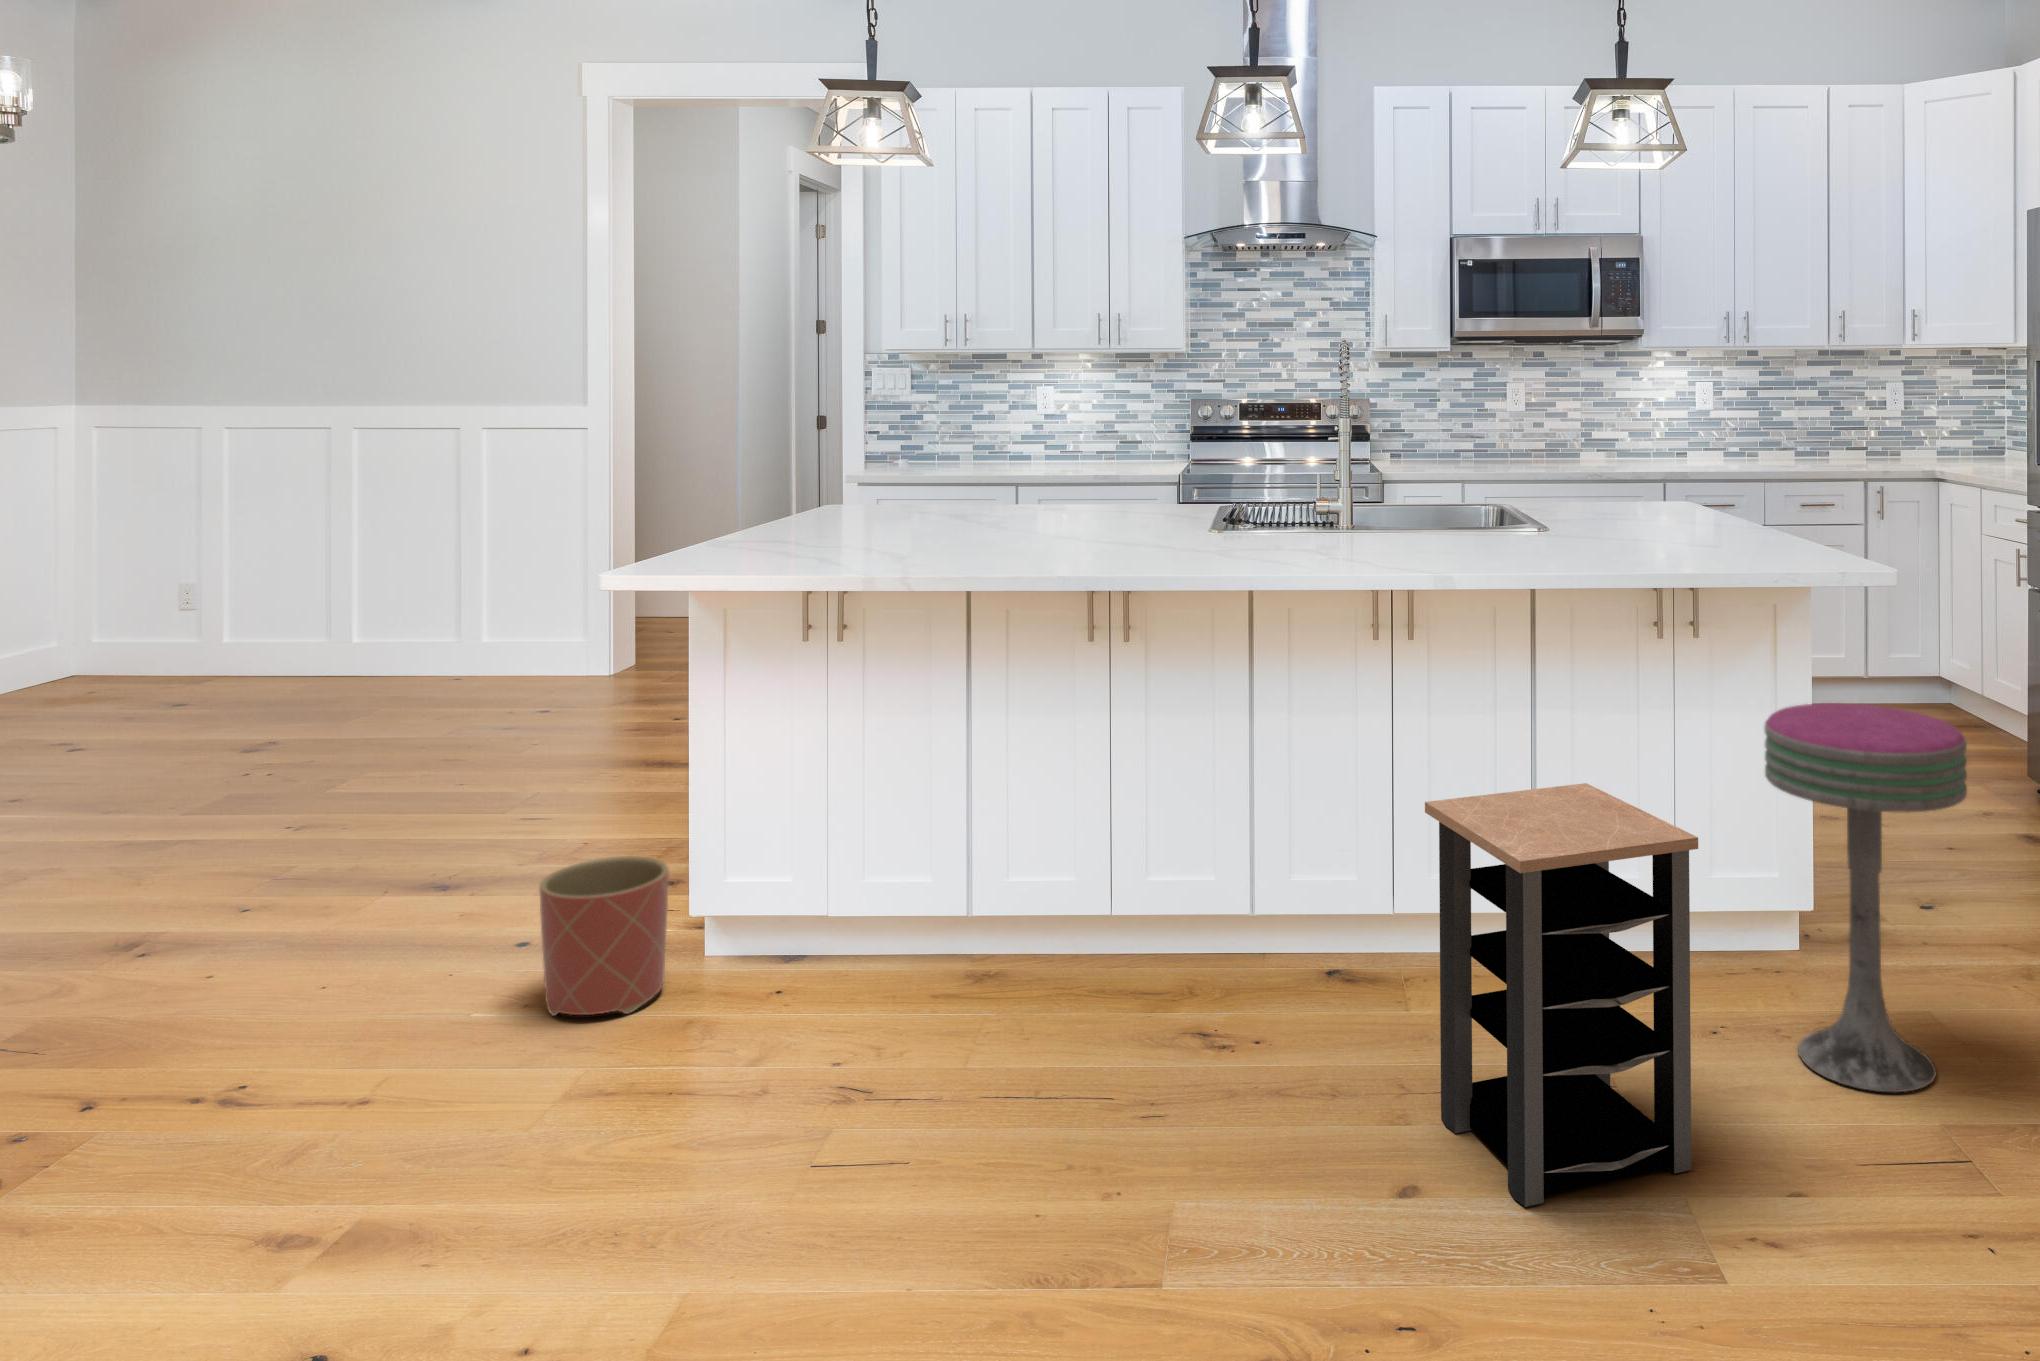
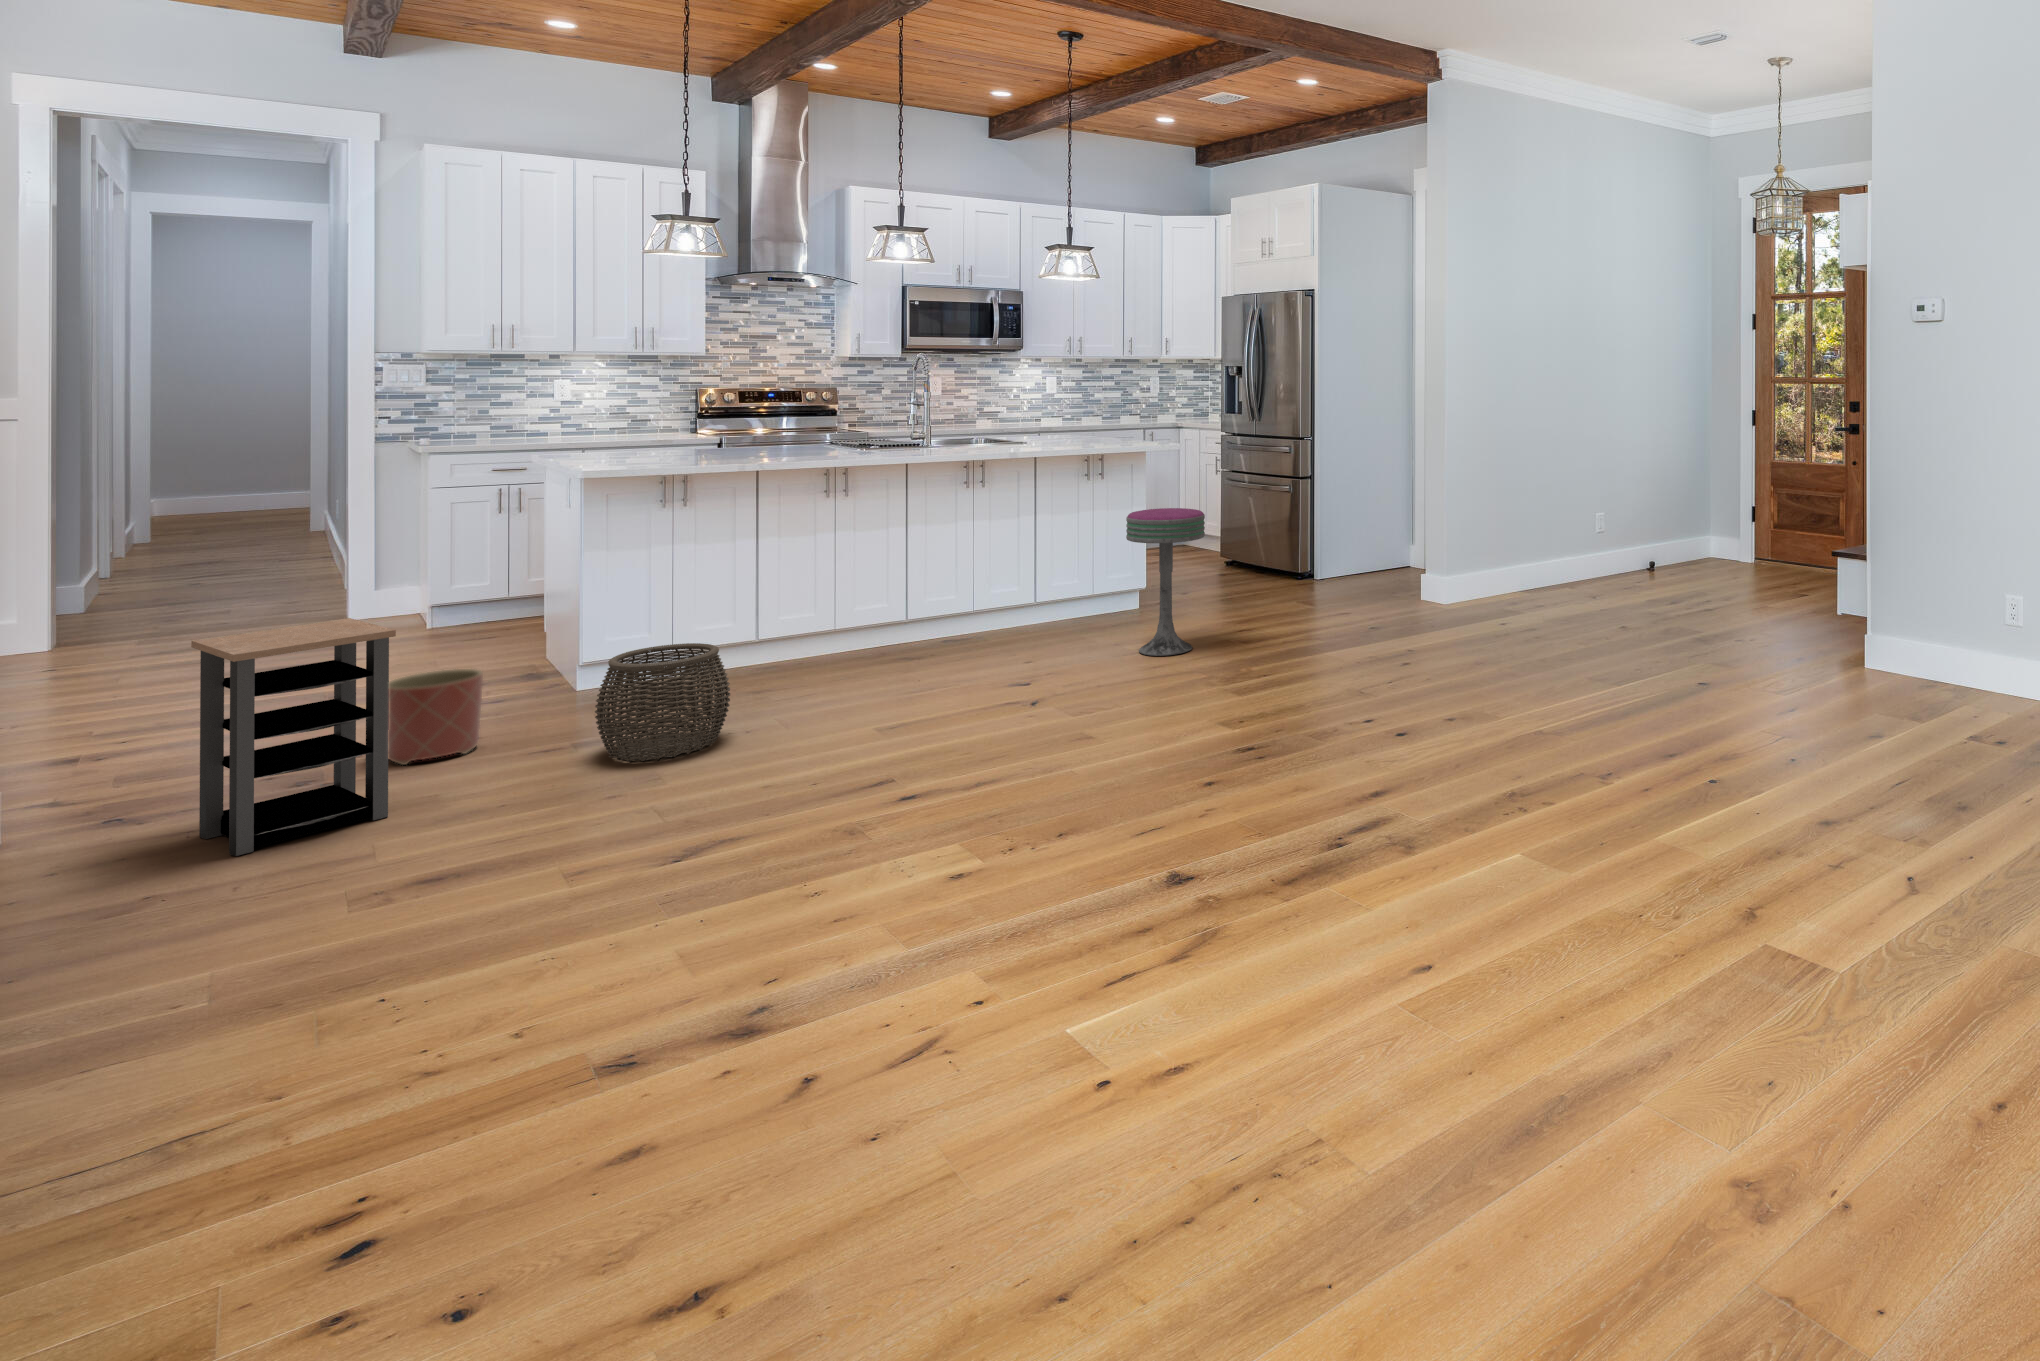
side table: present [1425,783,1698,1207] -> present [191,618,396,856]
woven basket: none [714,892,936,1145] -> present [595,643,730,762]

